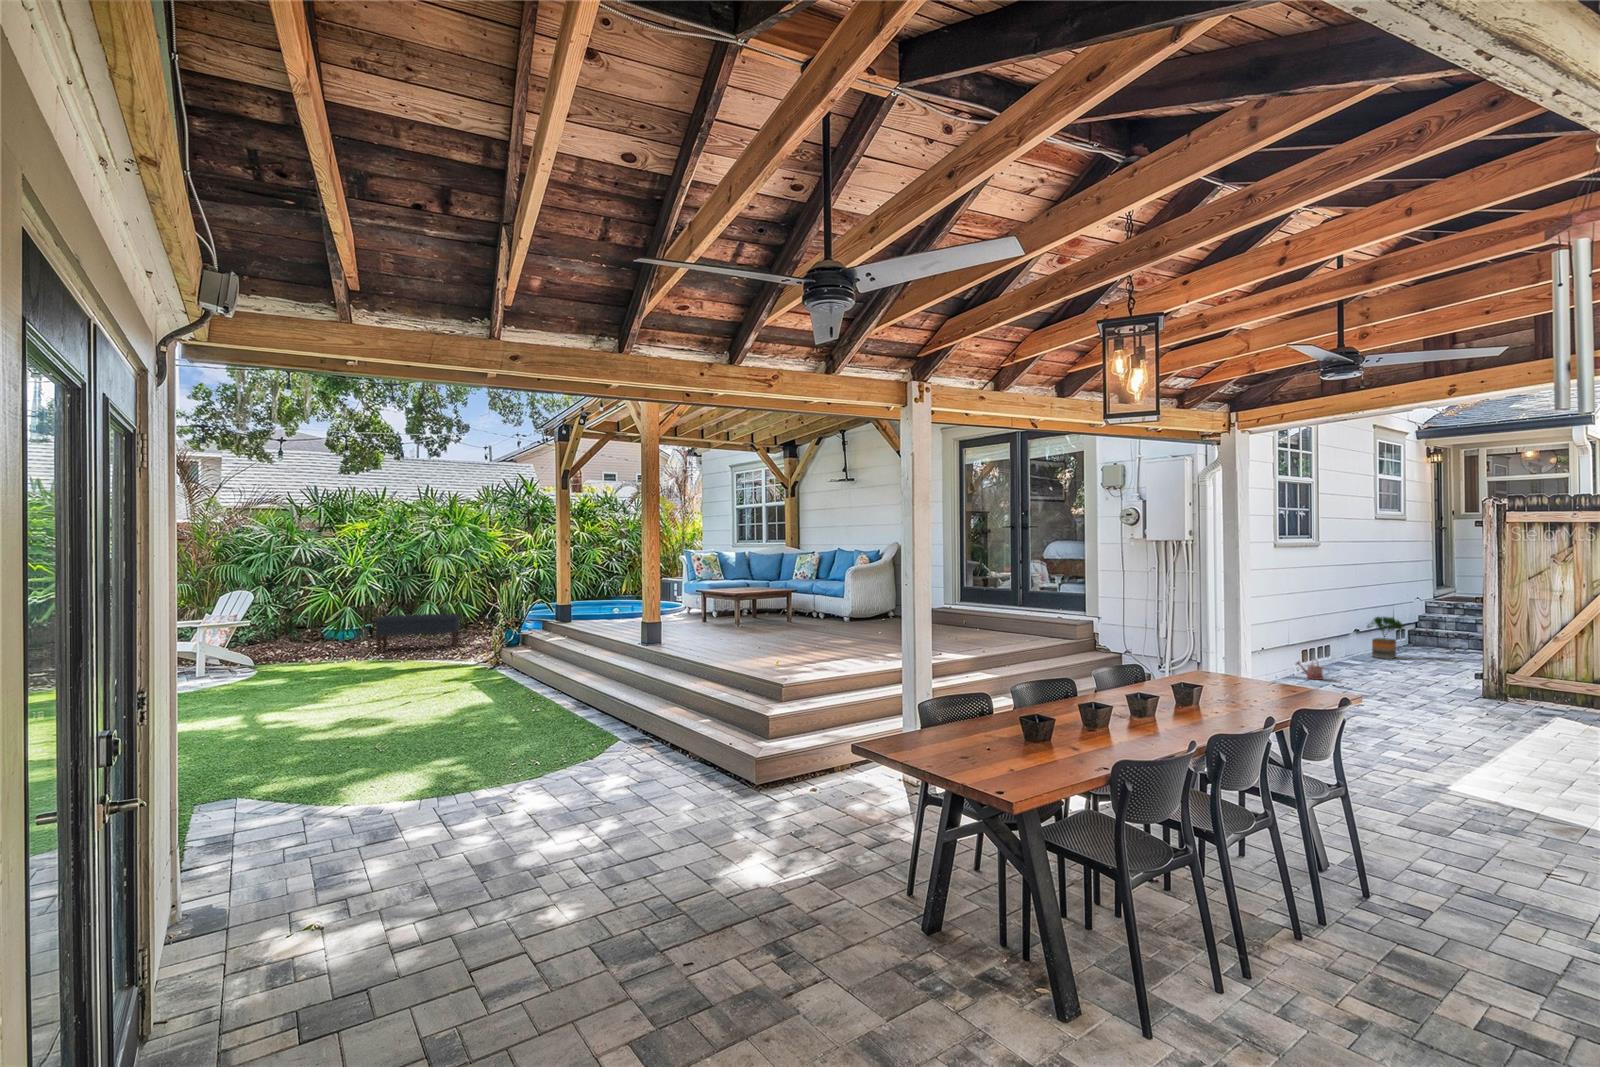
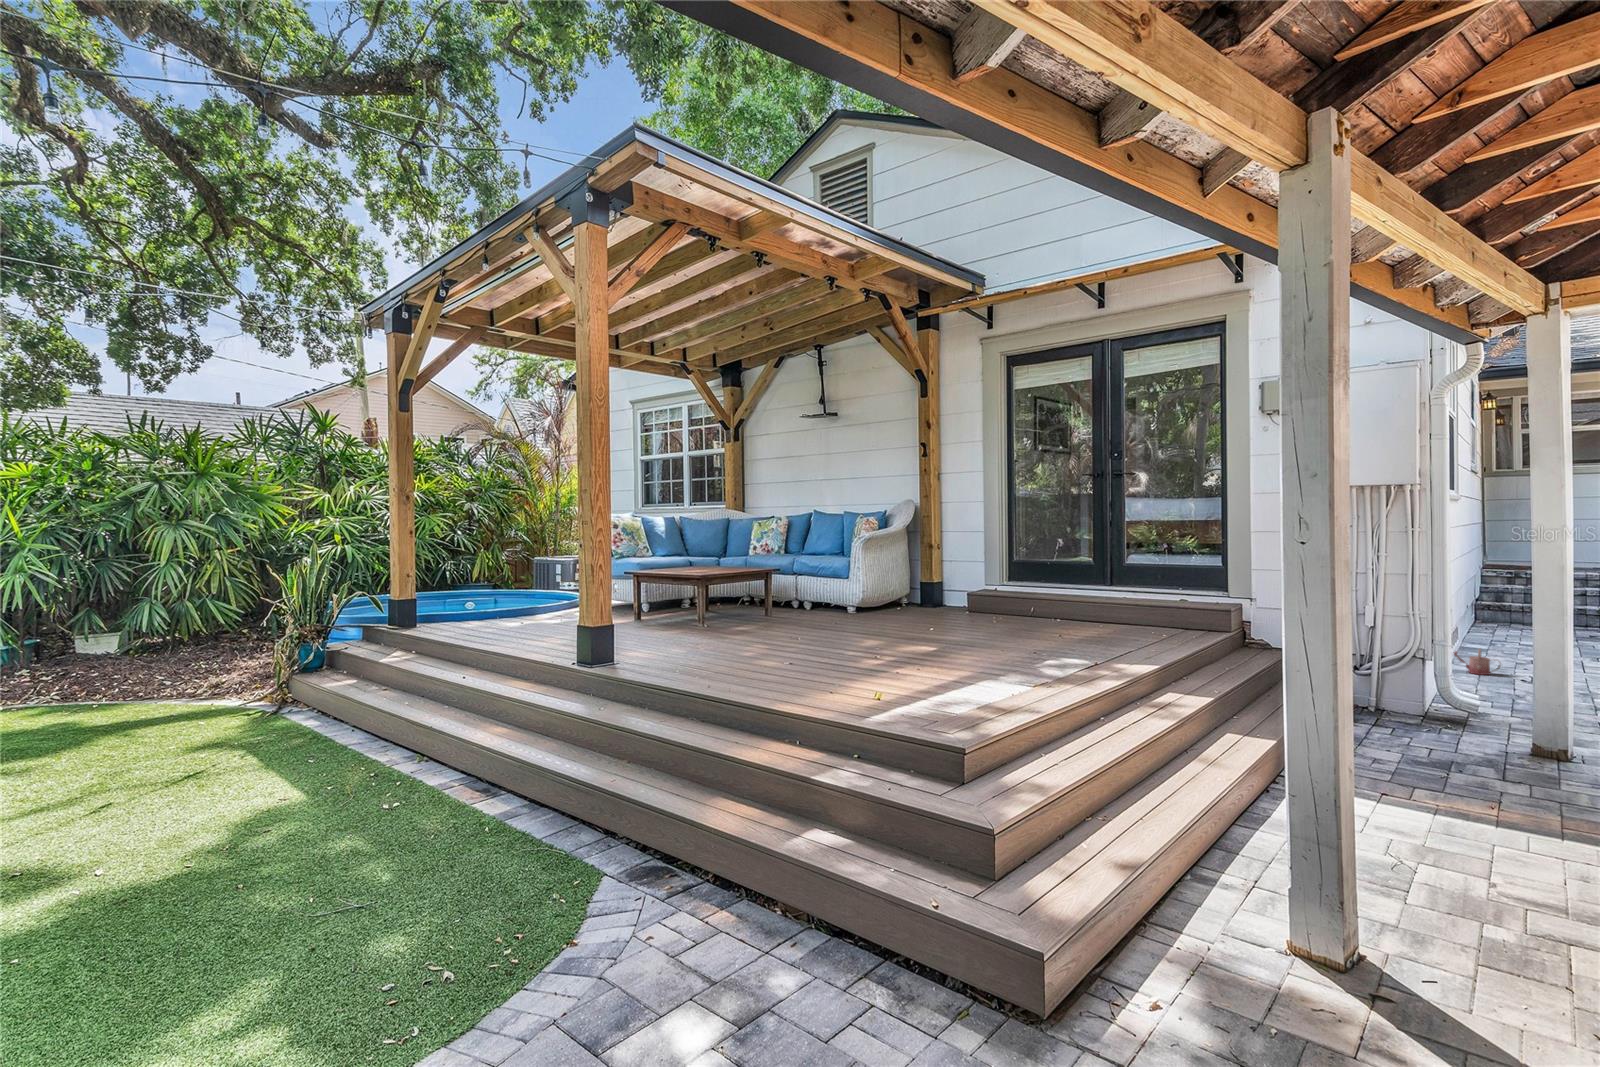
bench: present [375,613,460,652] -> none [43,618,210,690]
potted tree: present [1367,617,1404,659] -> none [1464,590,1512,642]

